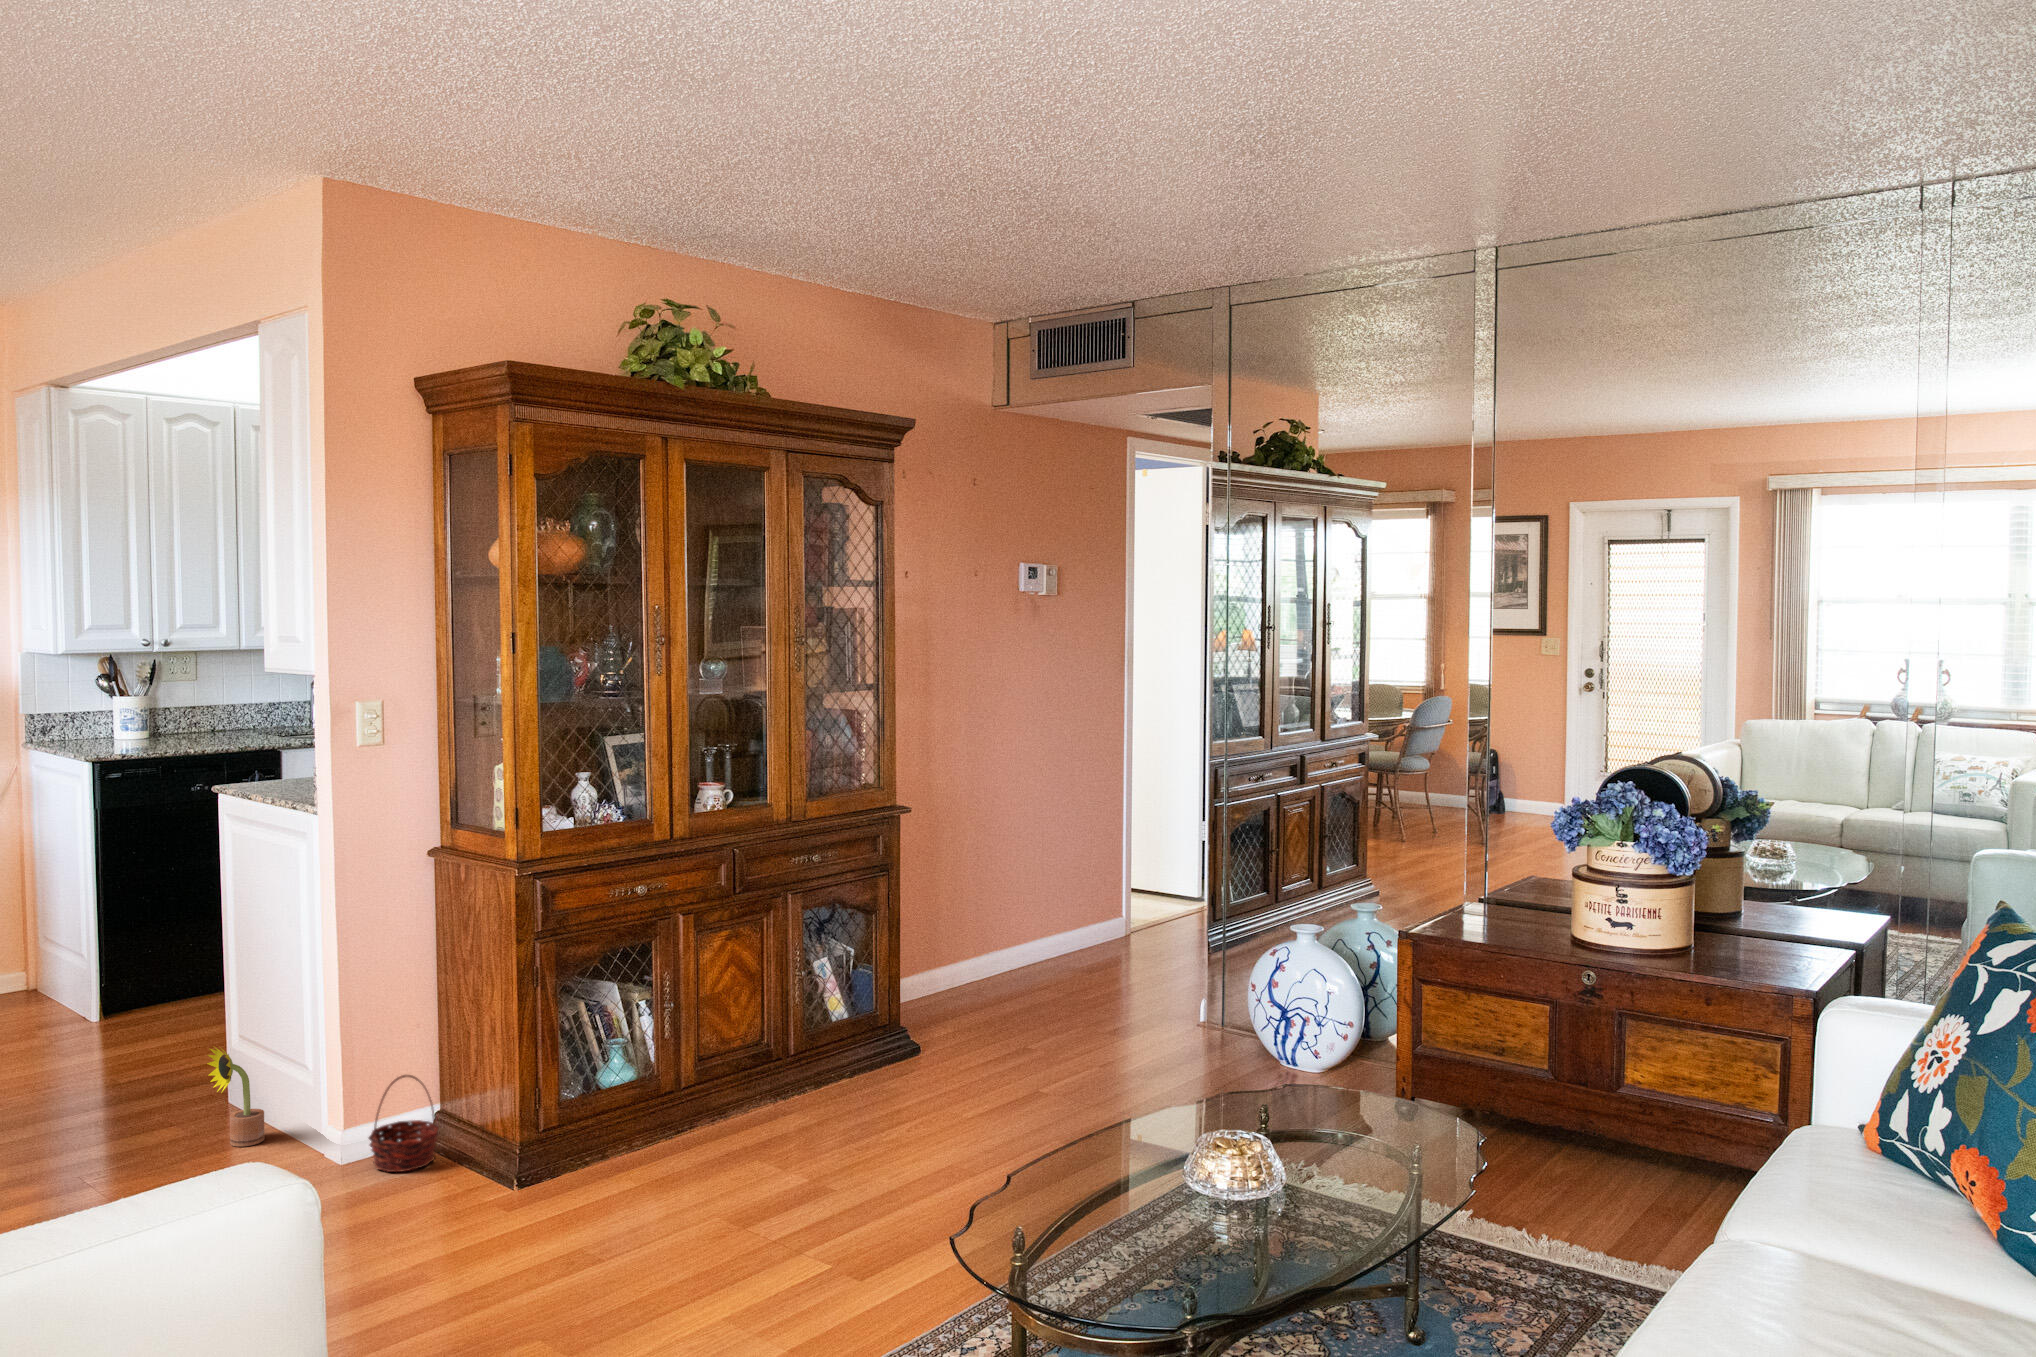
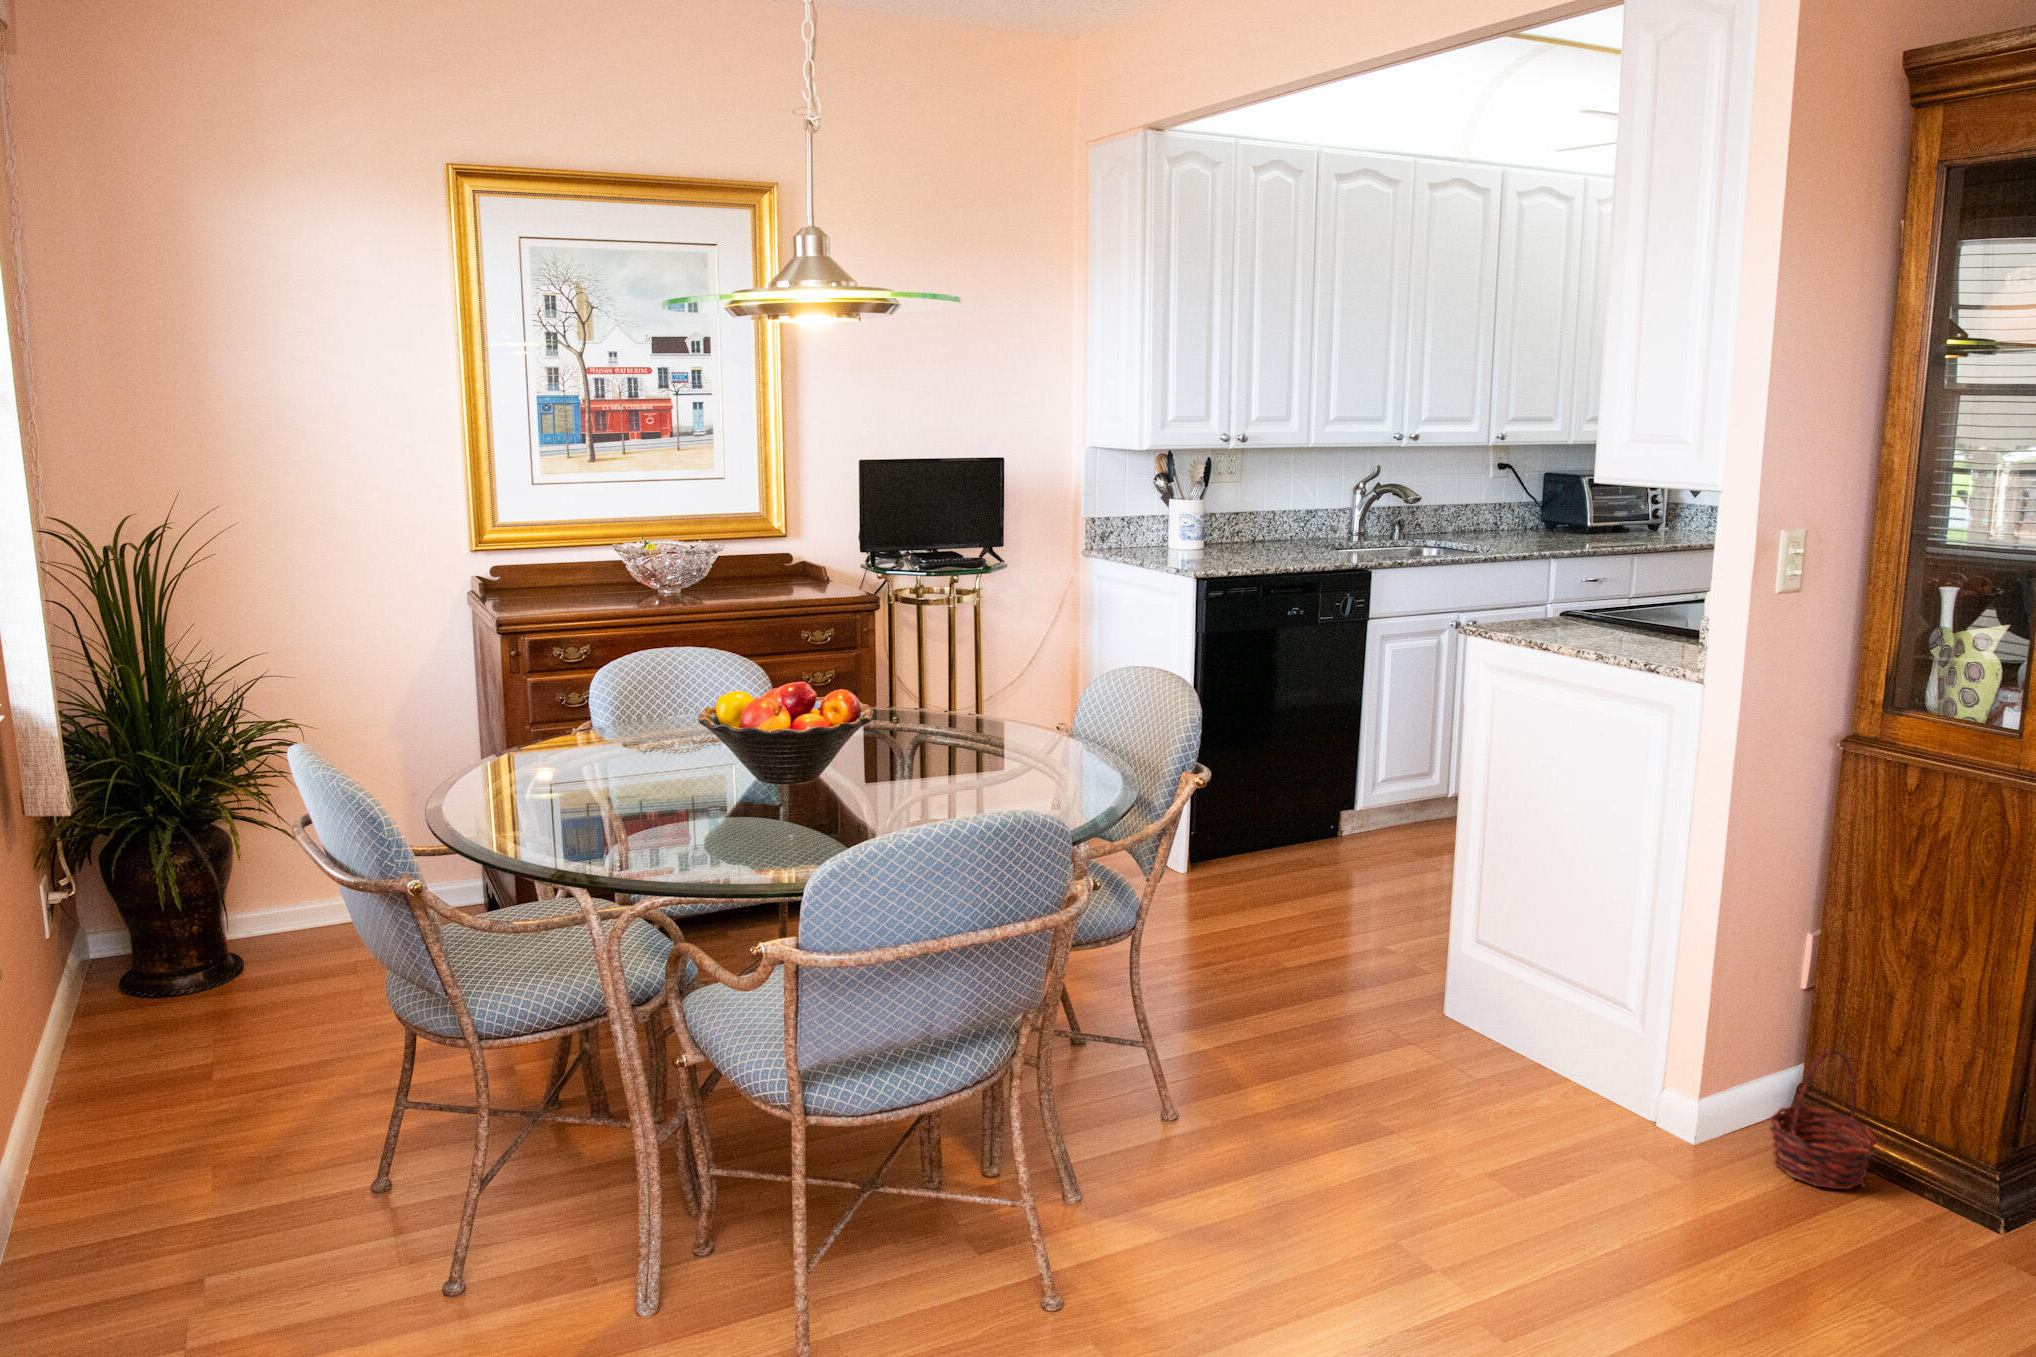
decorative plant: present [207,1048,264,1146] -> none [1504,966,1574,1101]

